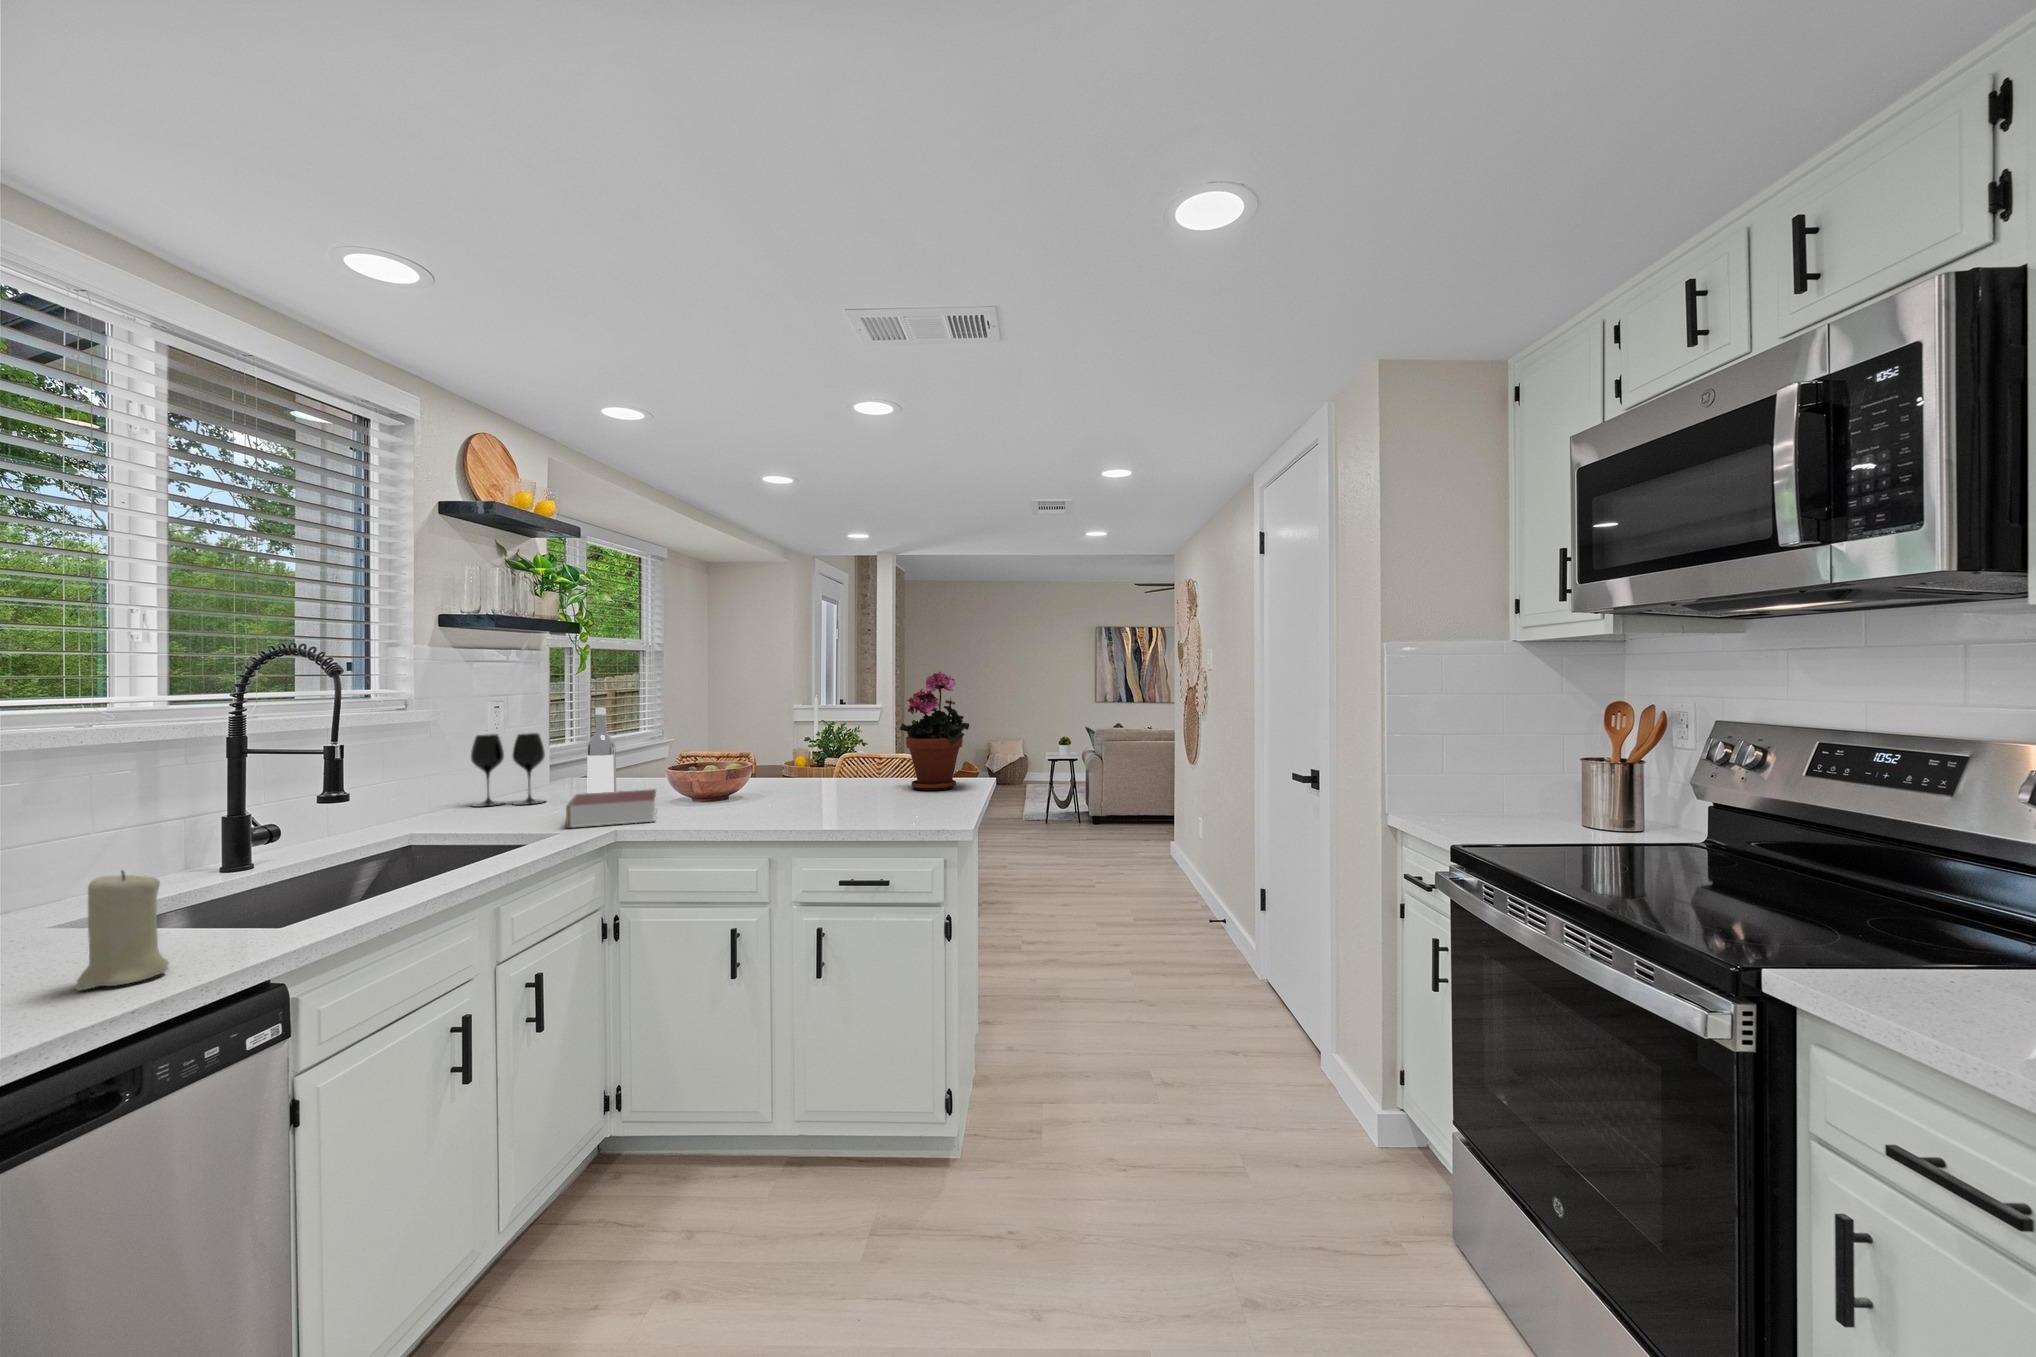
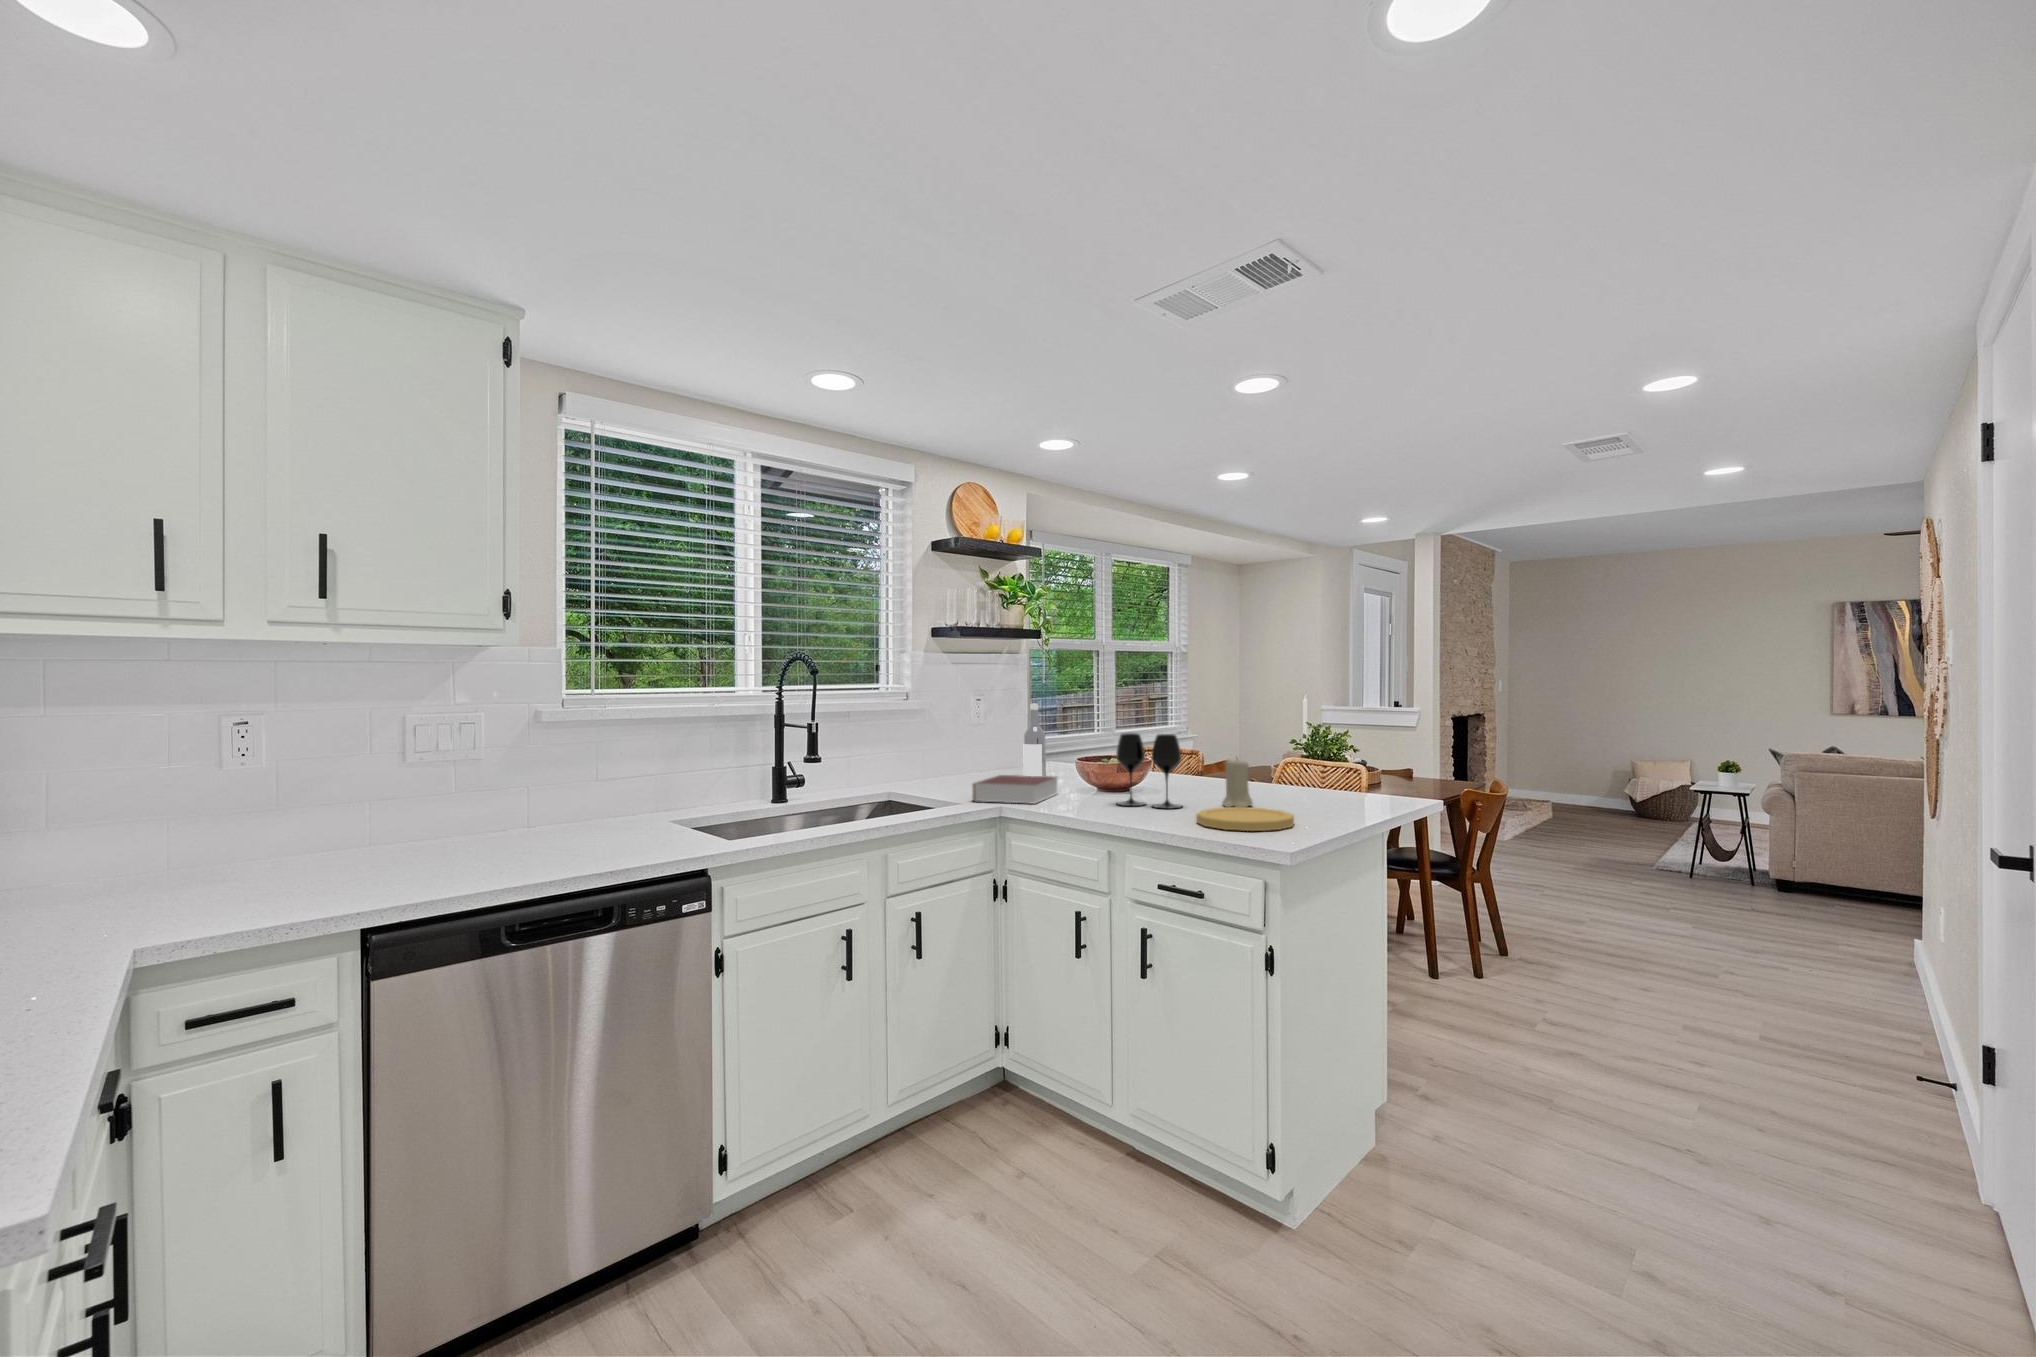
potted plant: present [900,672,969,790] -> none [1295,673,1371,805]
wine glass: present [471,733,545,807] -> present [1116,733,1182,809]
plate: none [860,798,952,821] -> present [1196,807,1294,831]
candle: present [75,870,169,990] -> present [1222,759,1252,807]

